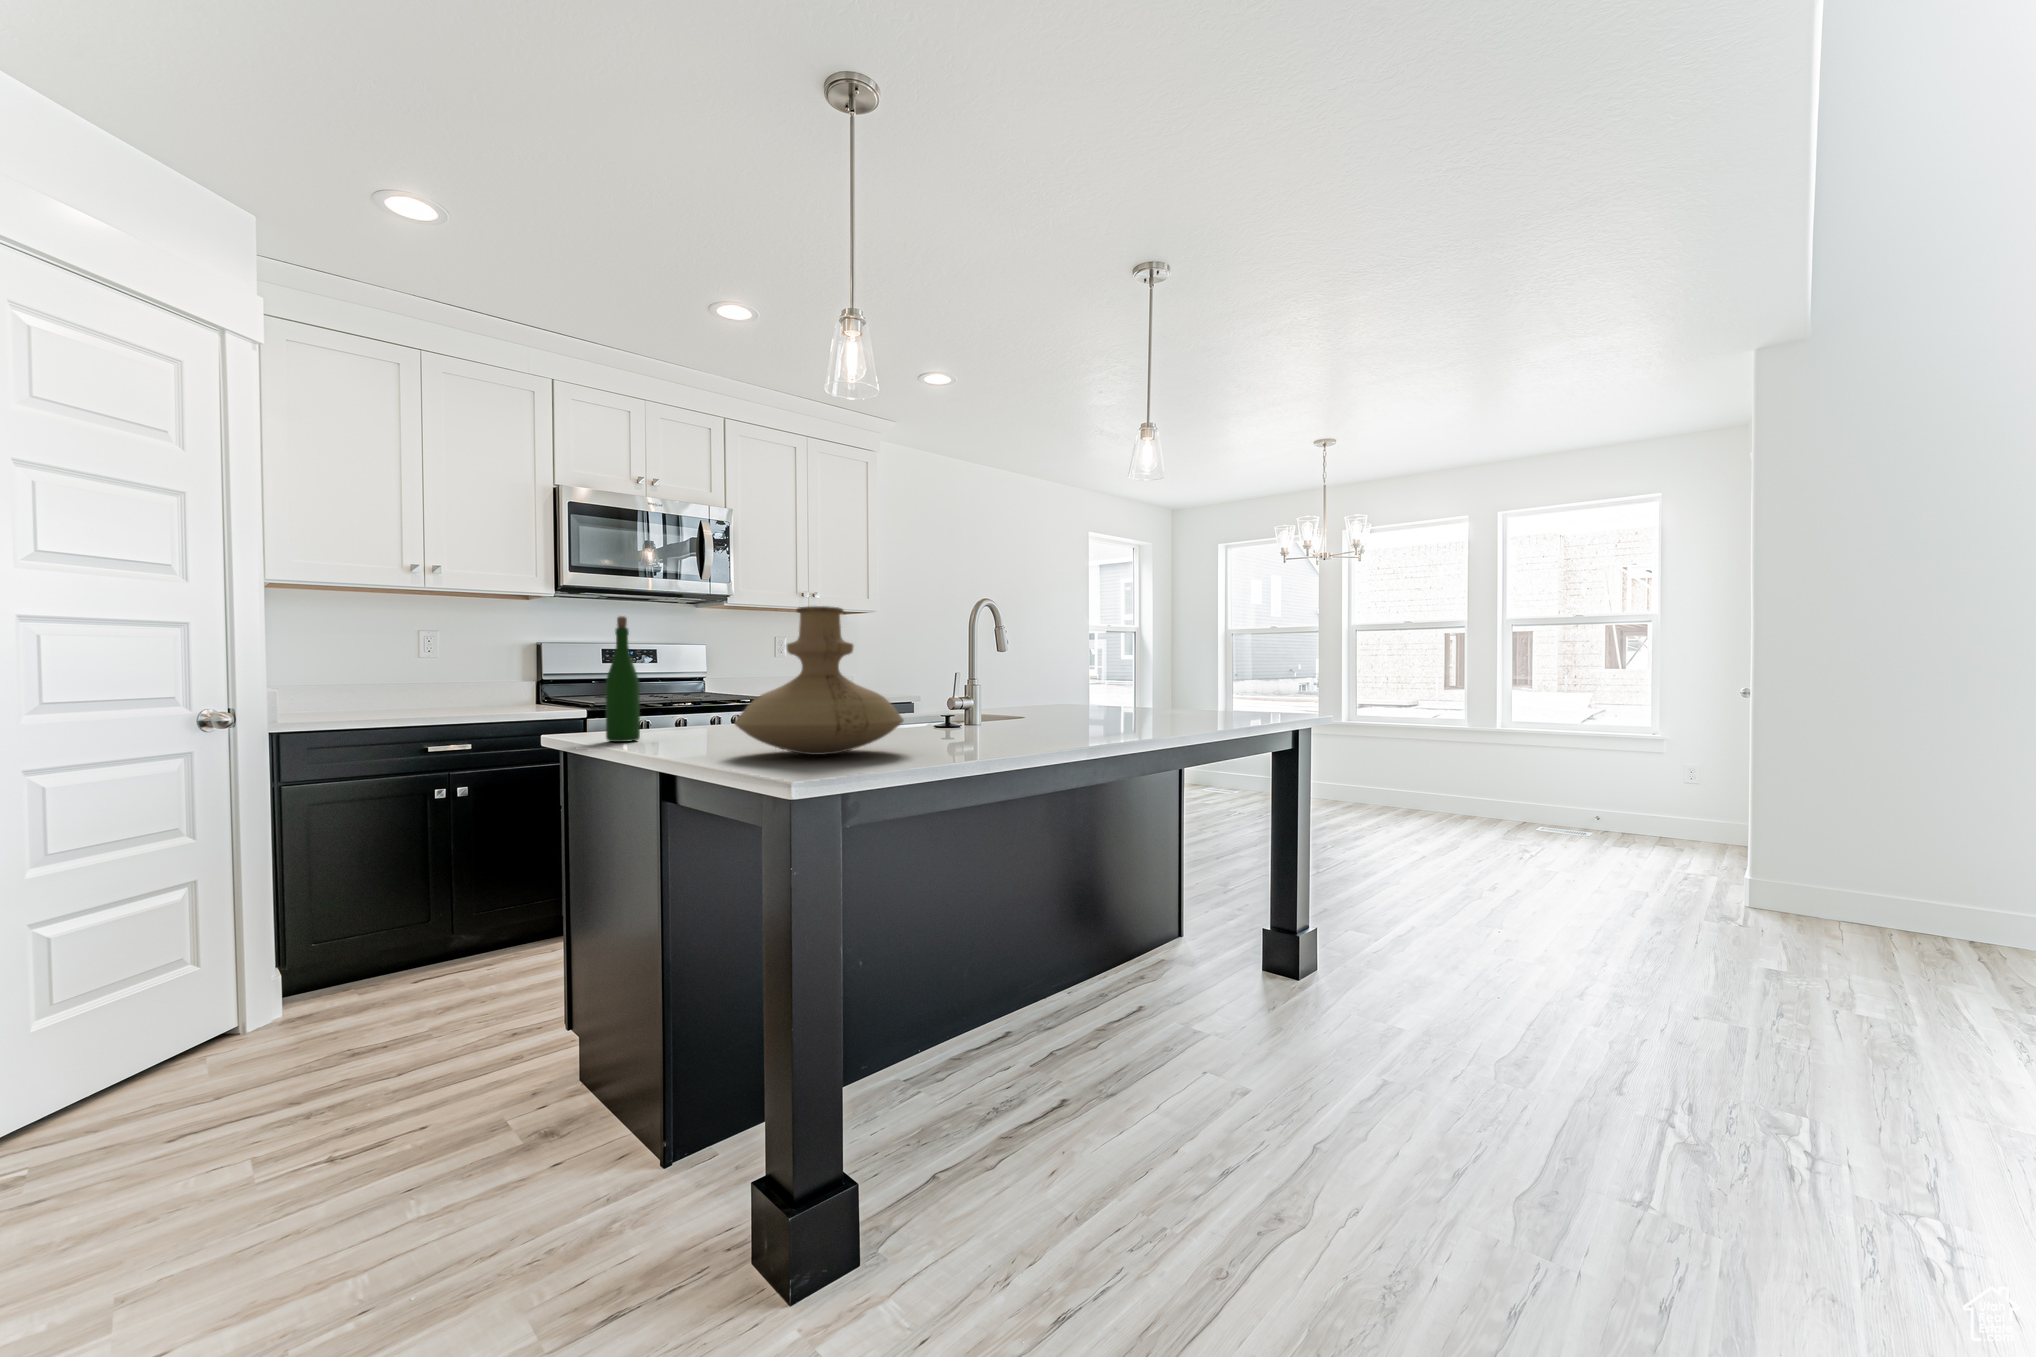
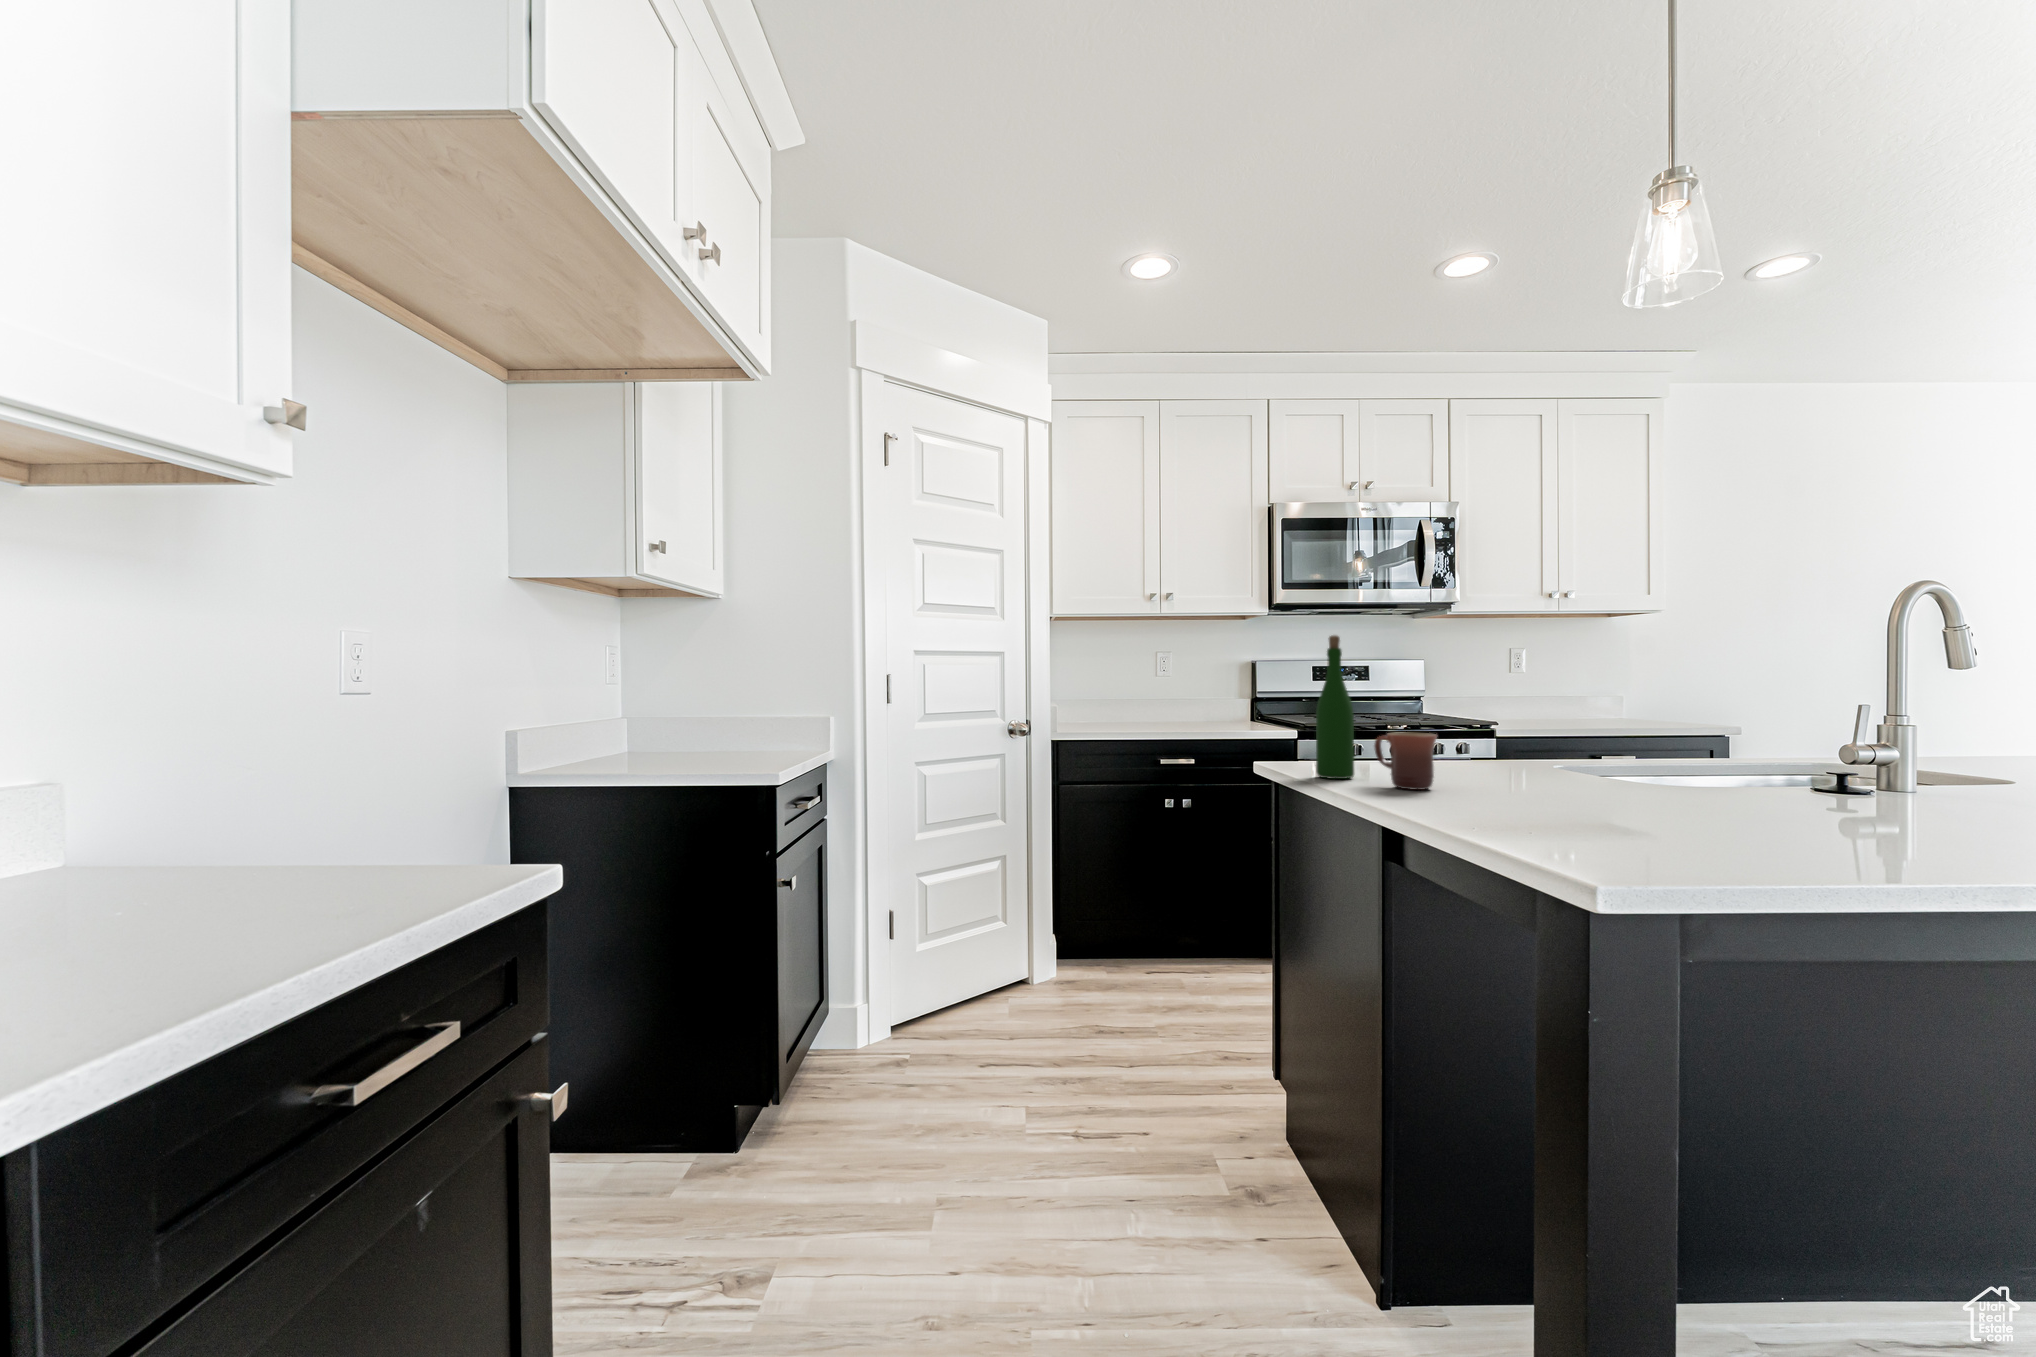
vase: present [734,606,904,755] -> none [1482,612,1791,833]
mug: none [657,698,707,744] -> present [1374,732,1437,790]

